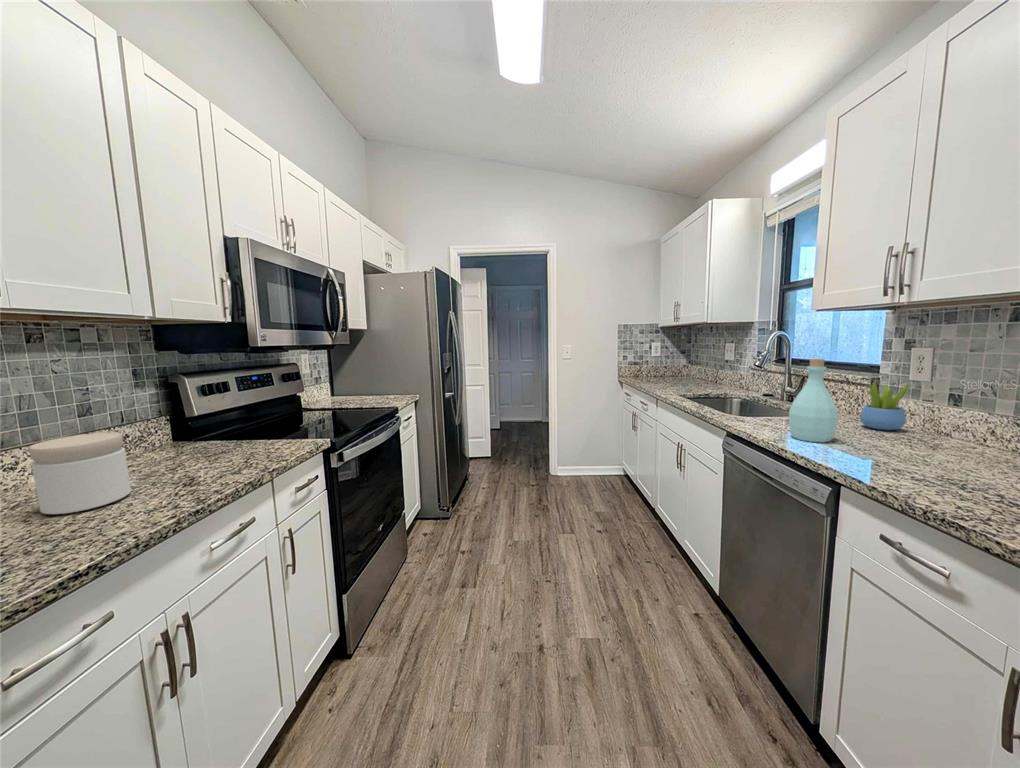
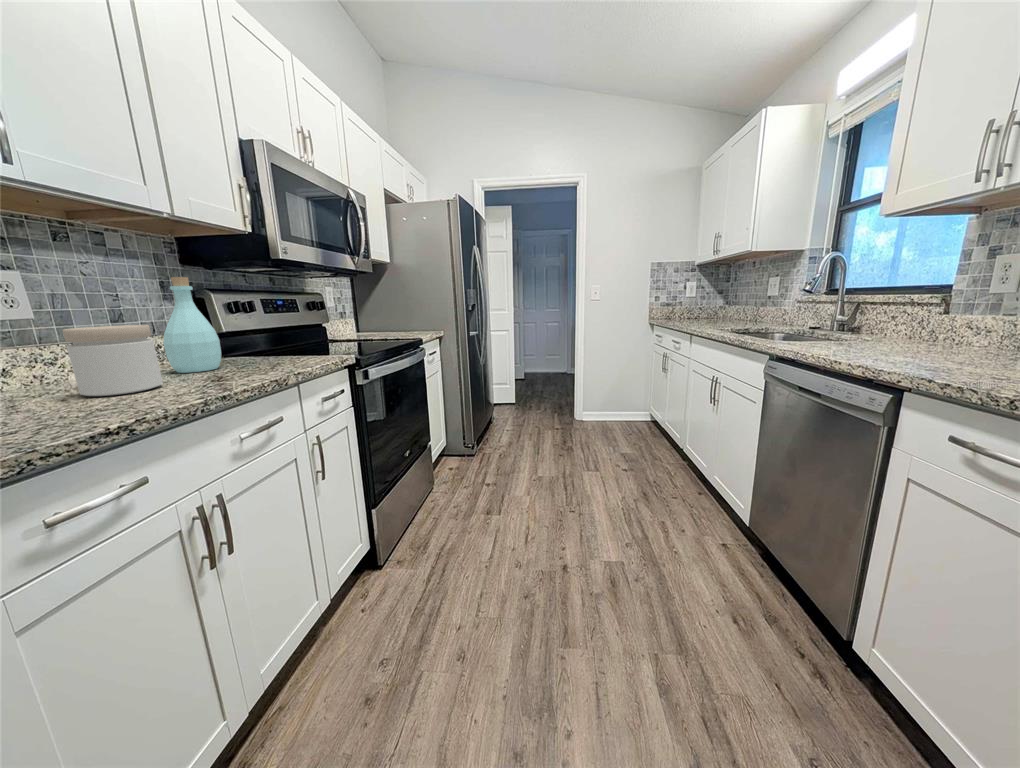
bottle: present [789,359,838,442] -> present [163,277,221,373]
succulent plant: present [860,380,909,430] -> none [926,290,992,349]

